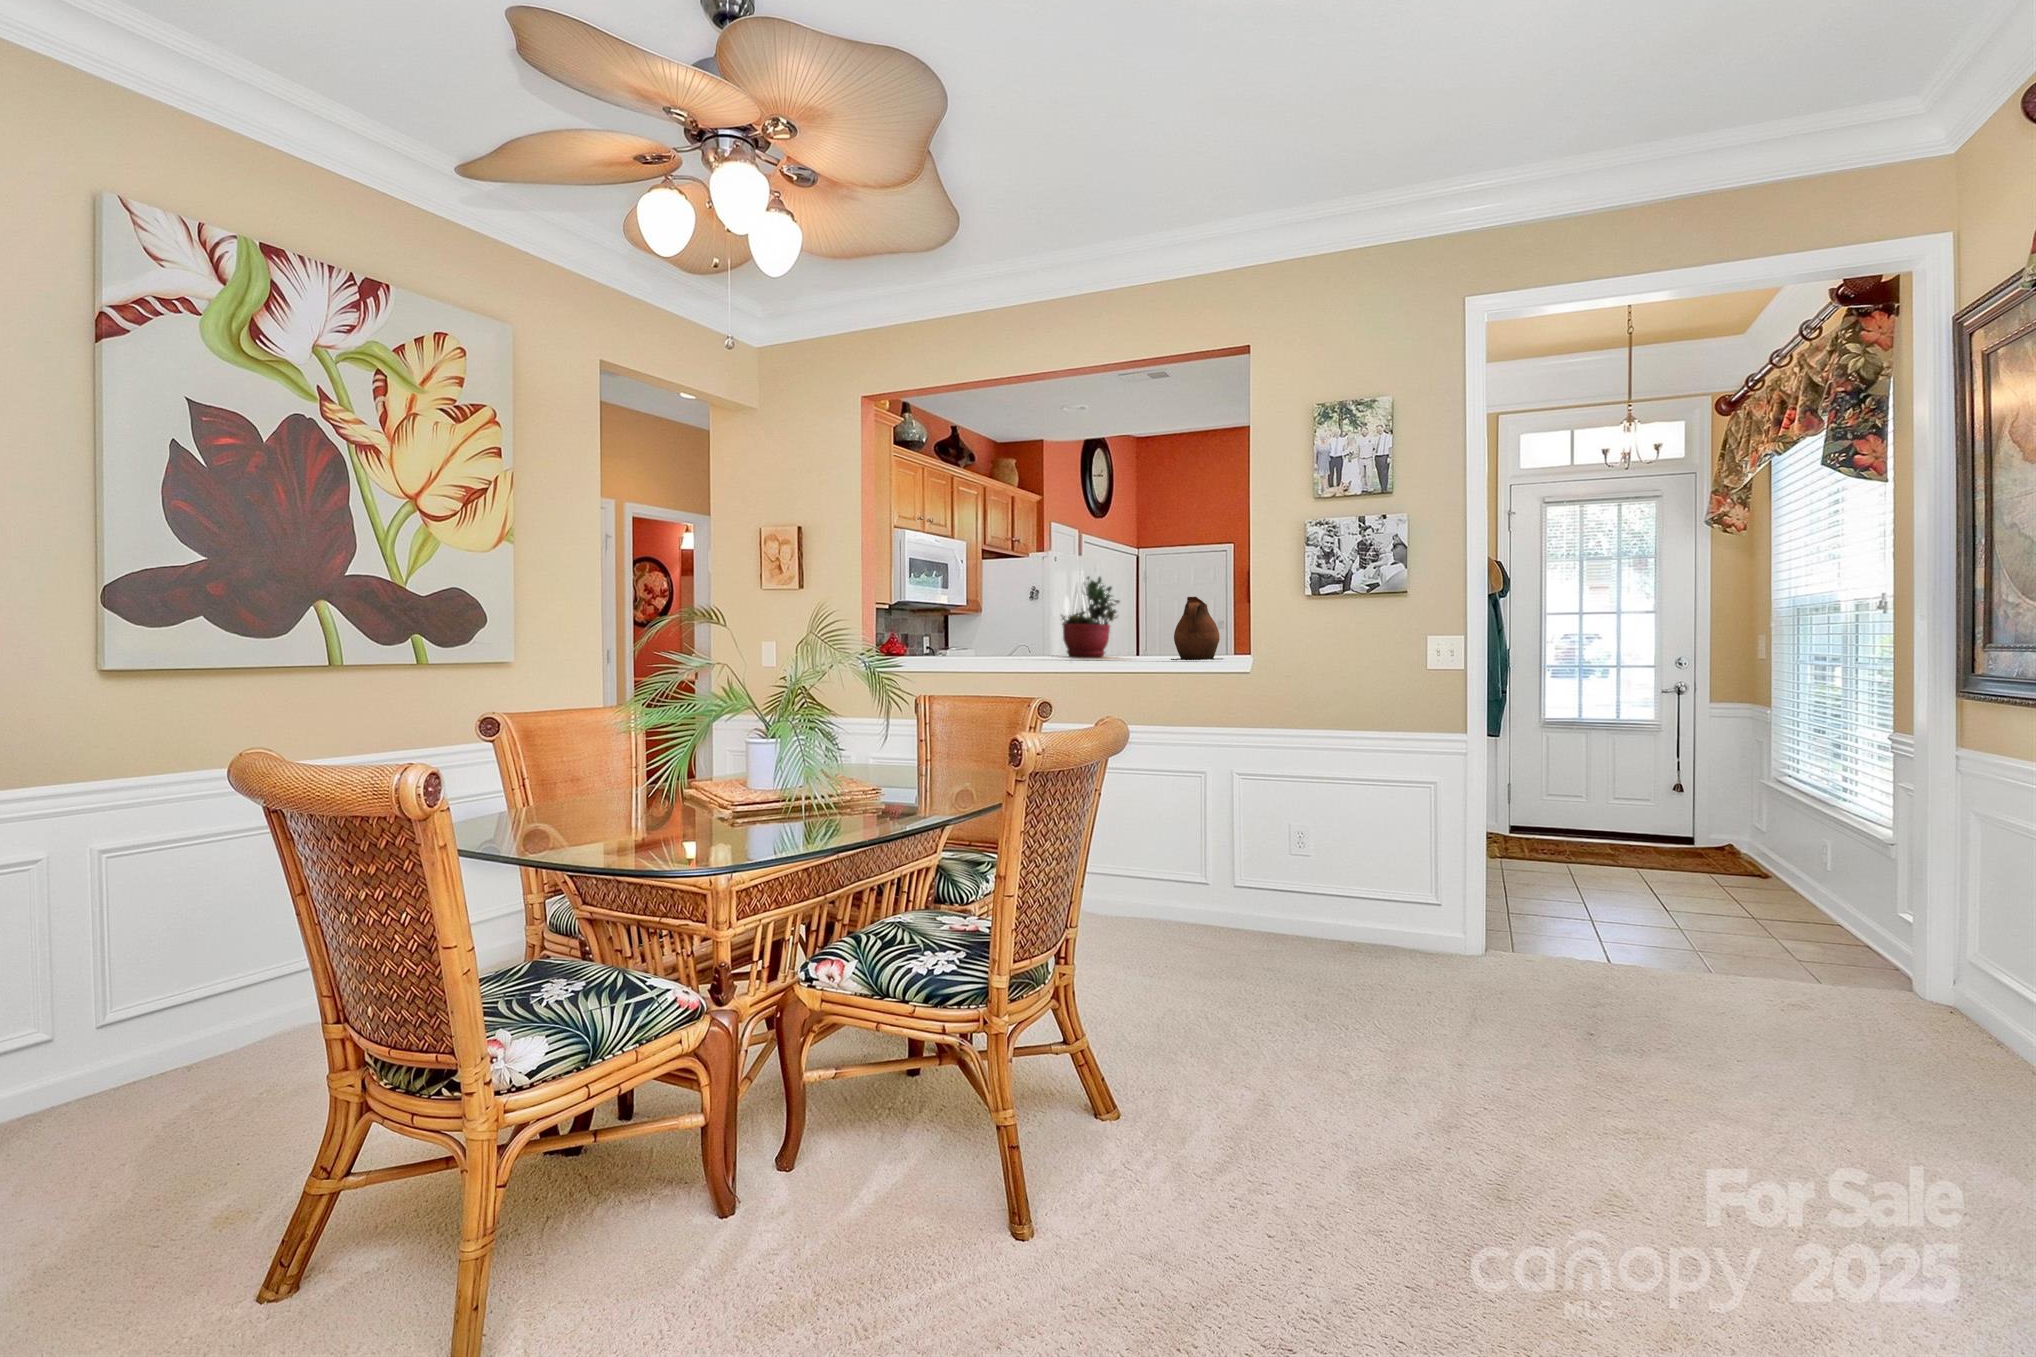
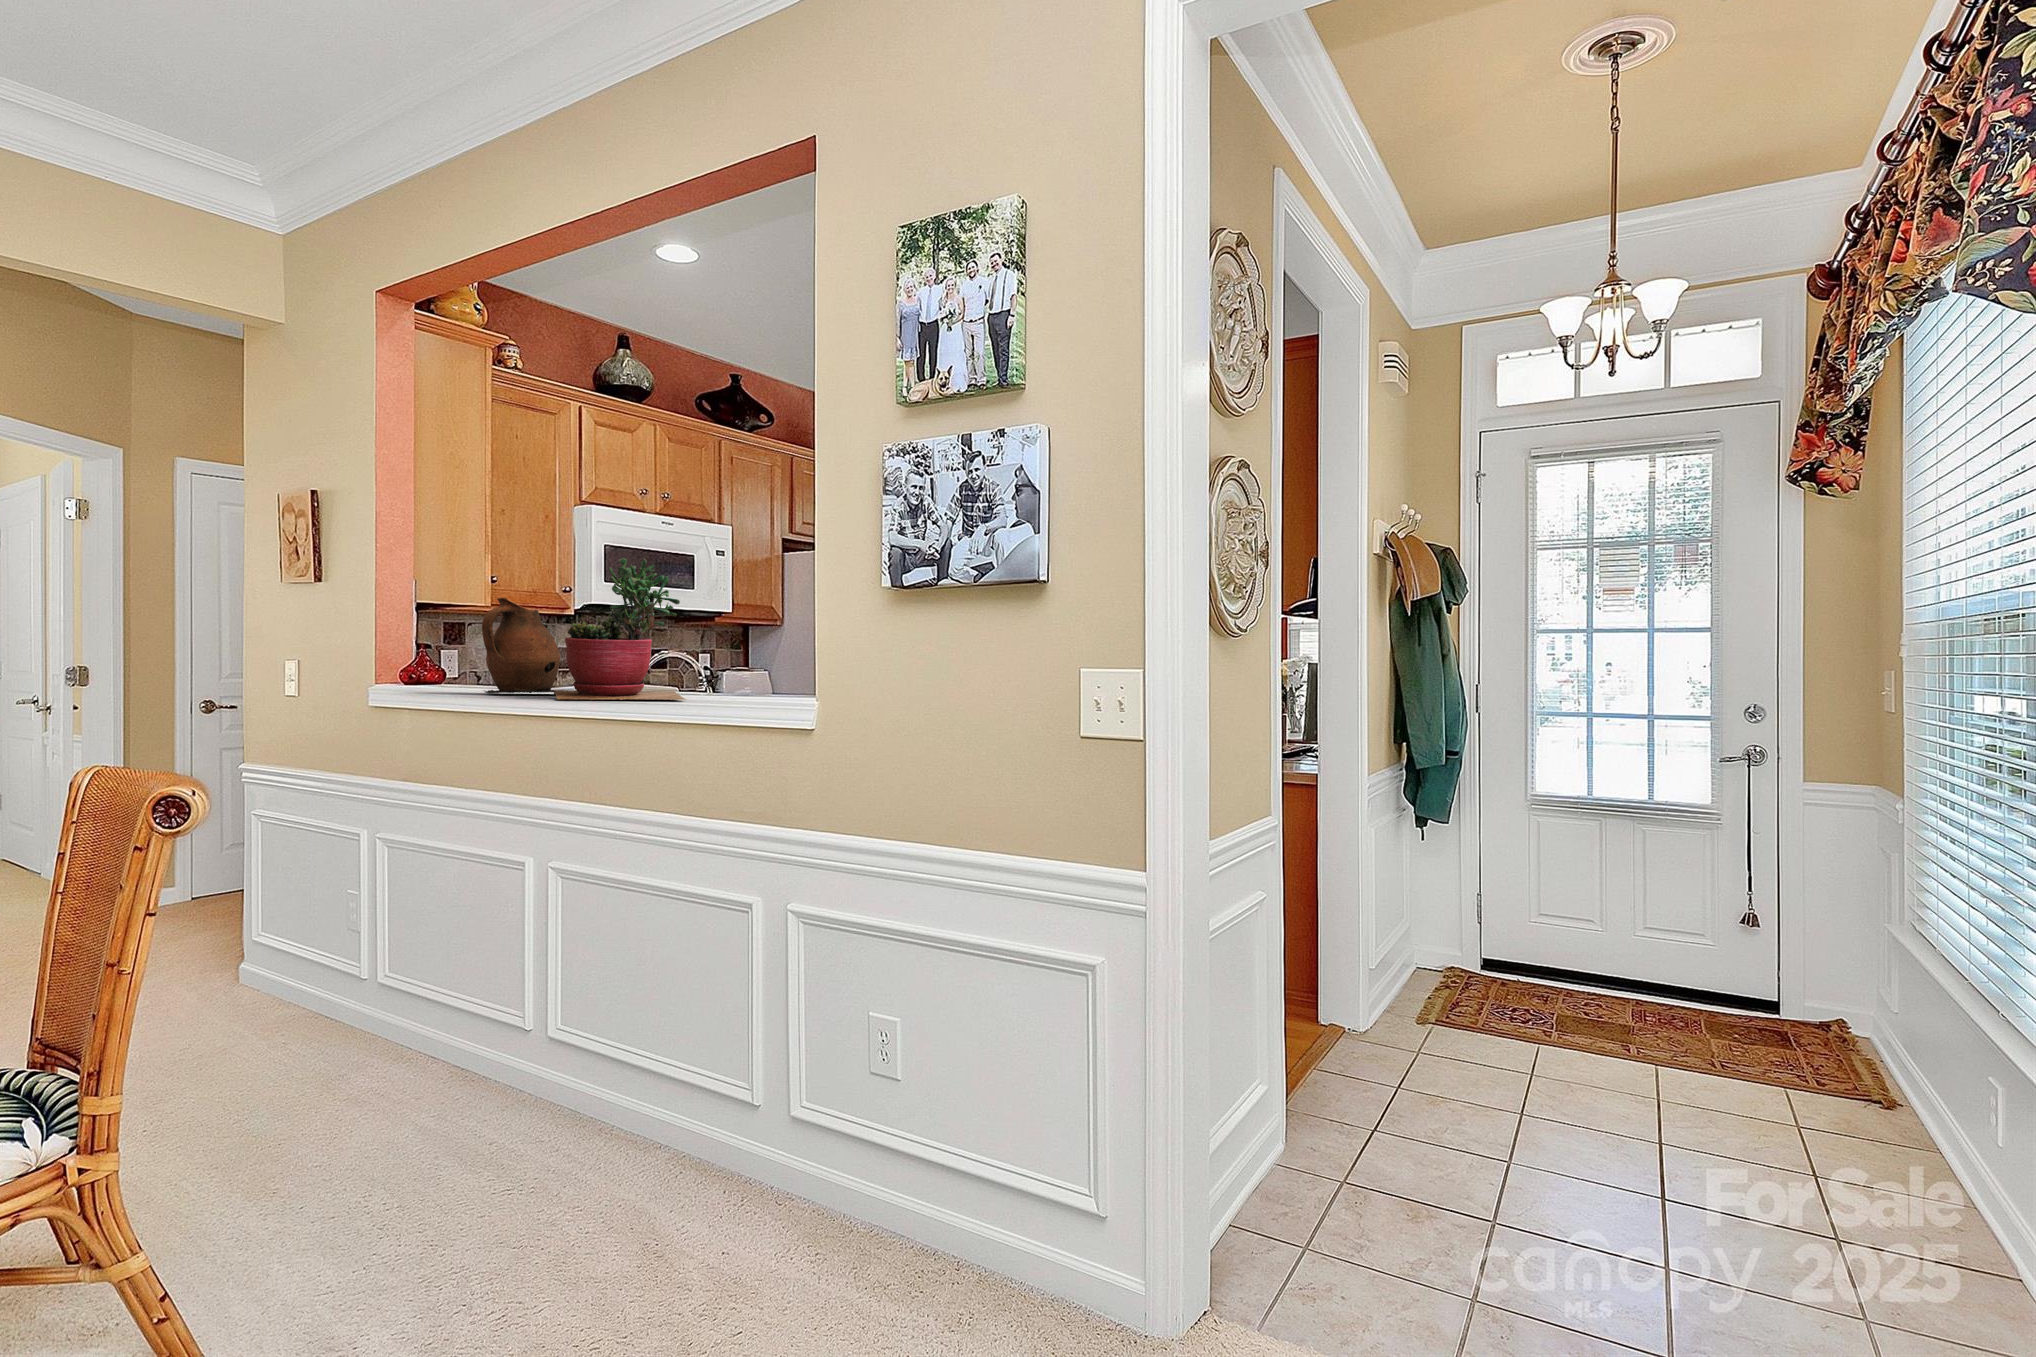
ceramic pitcher: present [1171,597,1222,660] -> present [482,598,560,694]

